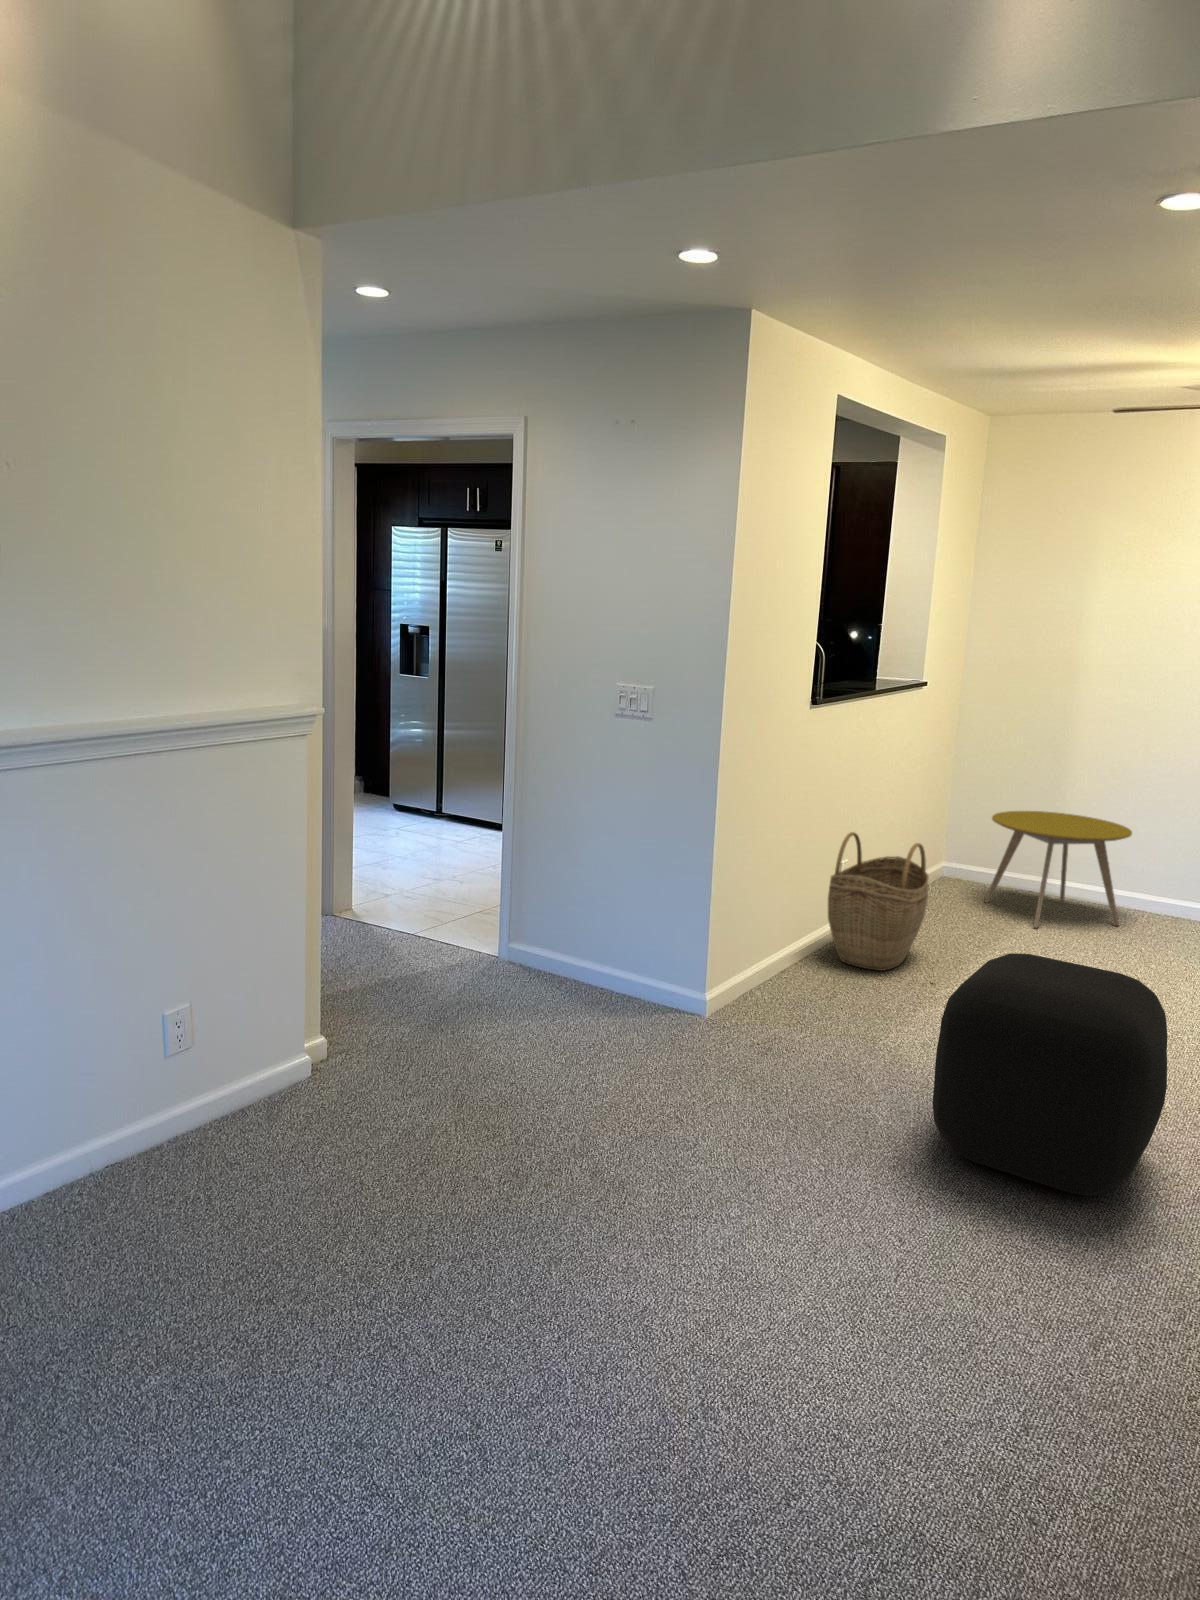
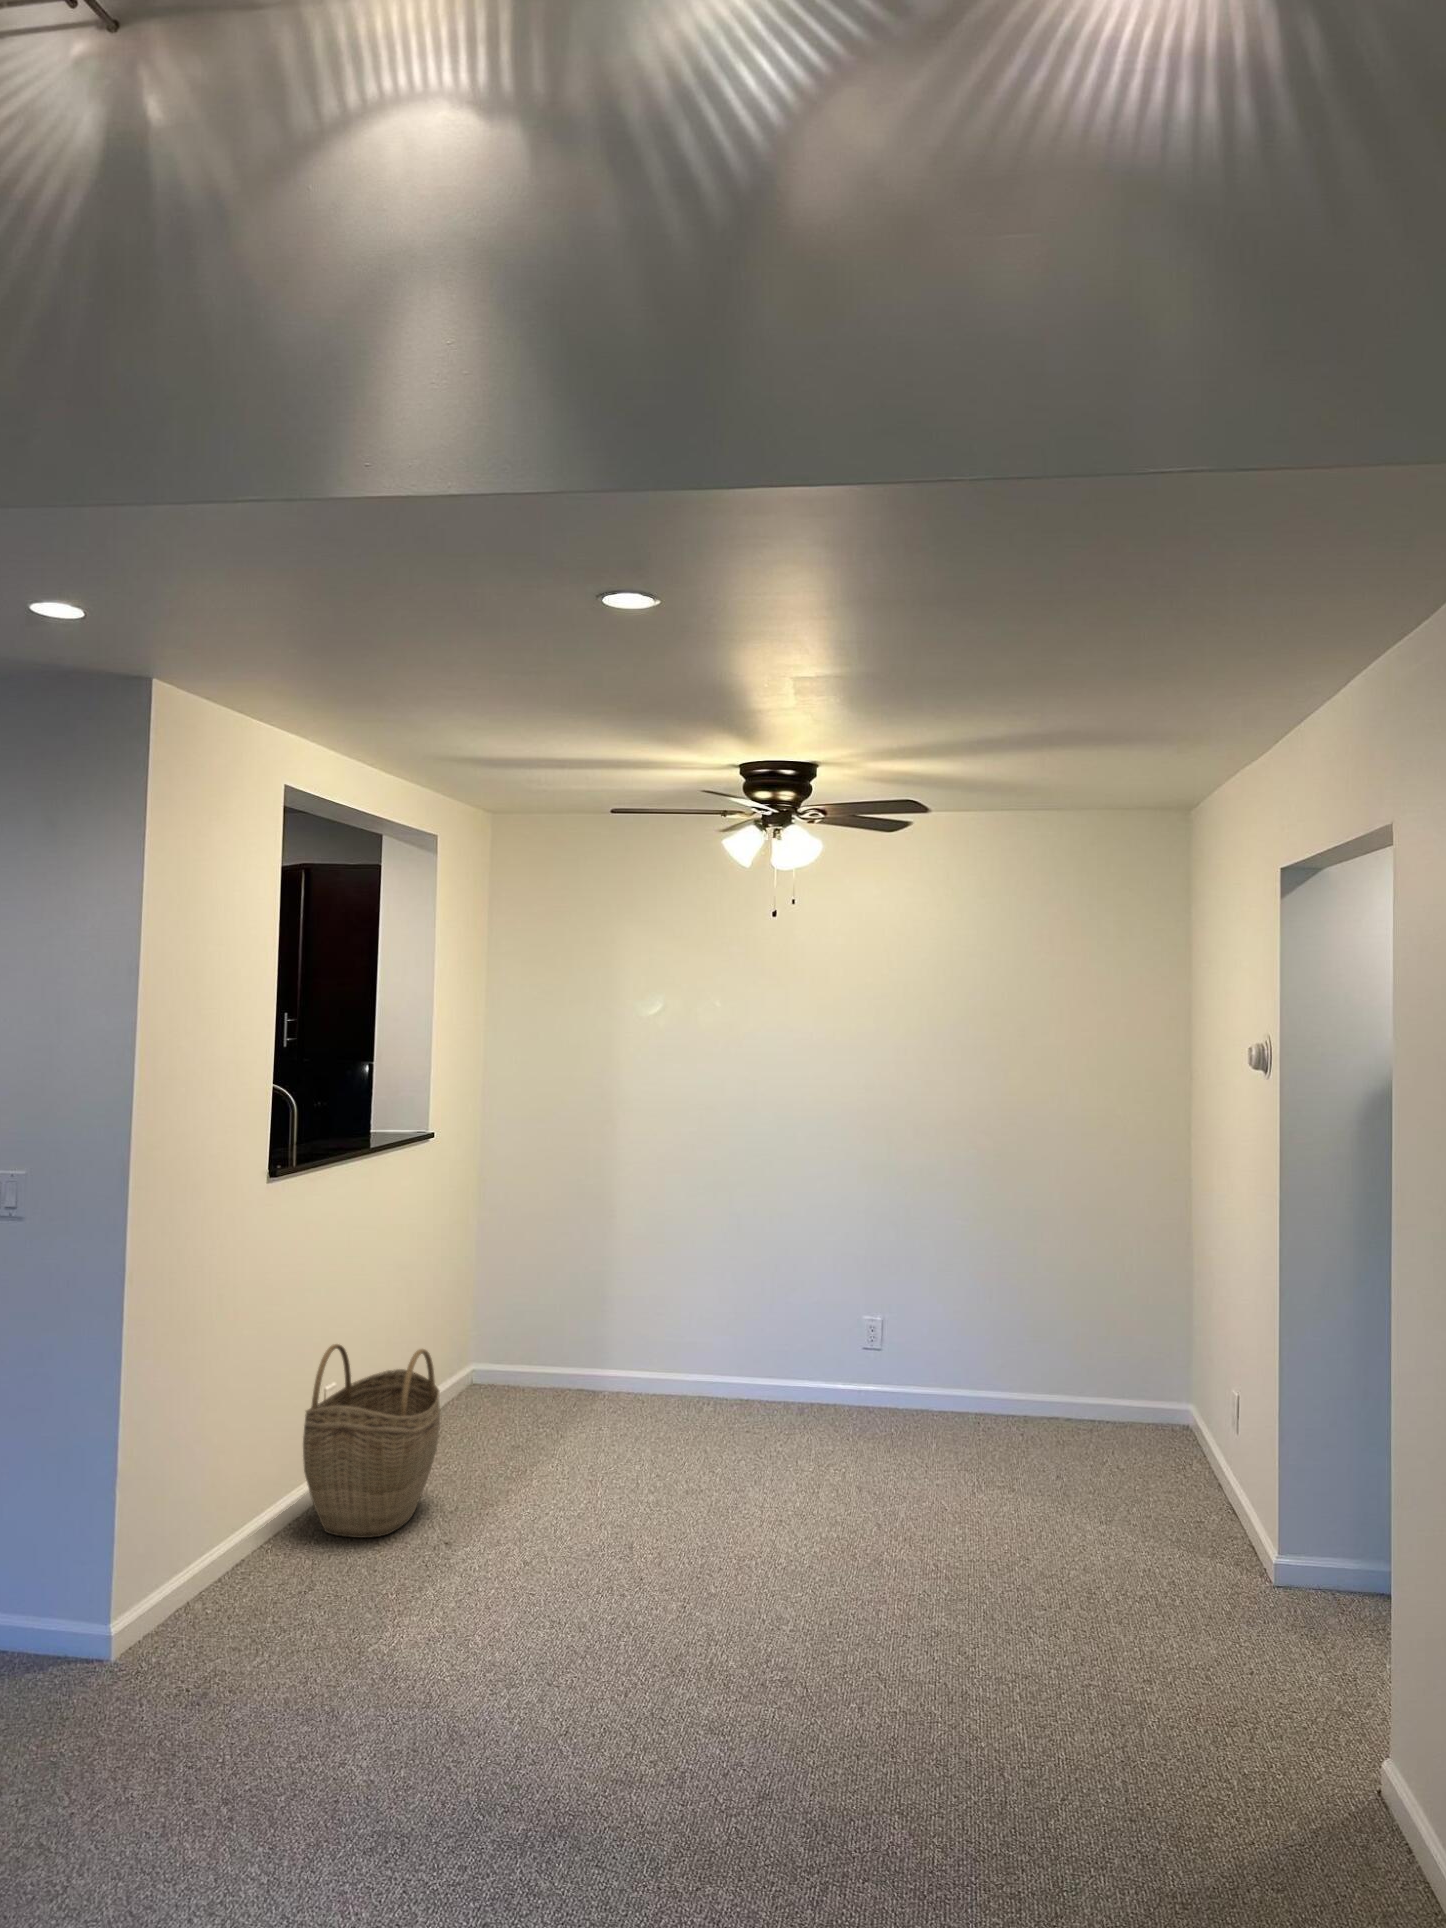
side table: present [985,811,1132,928] -> none [523,1283,685,1439]
ottoman: present [932,953,1168,1196] -> none [425,1492,712,1827]

